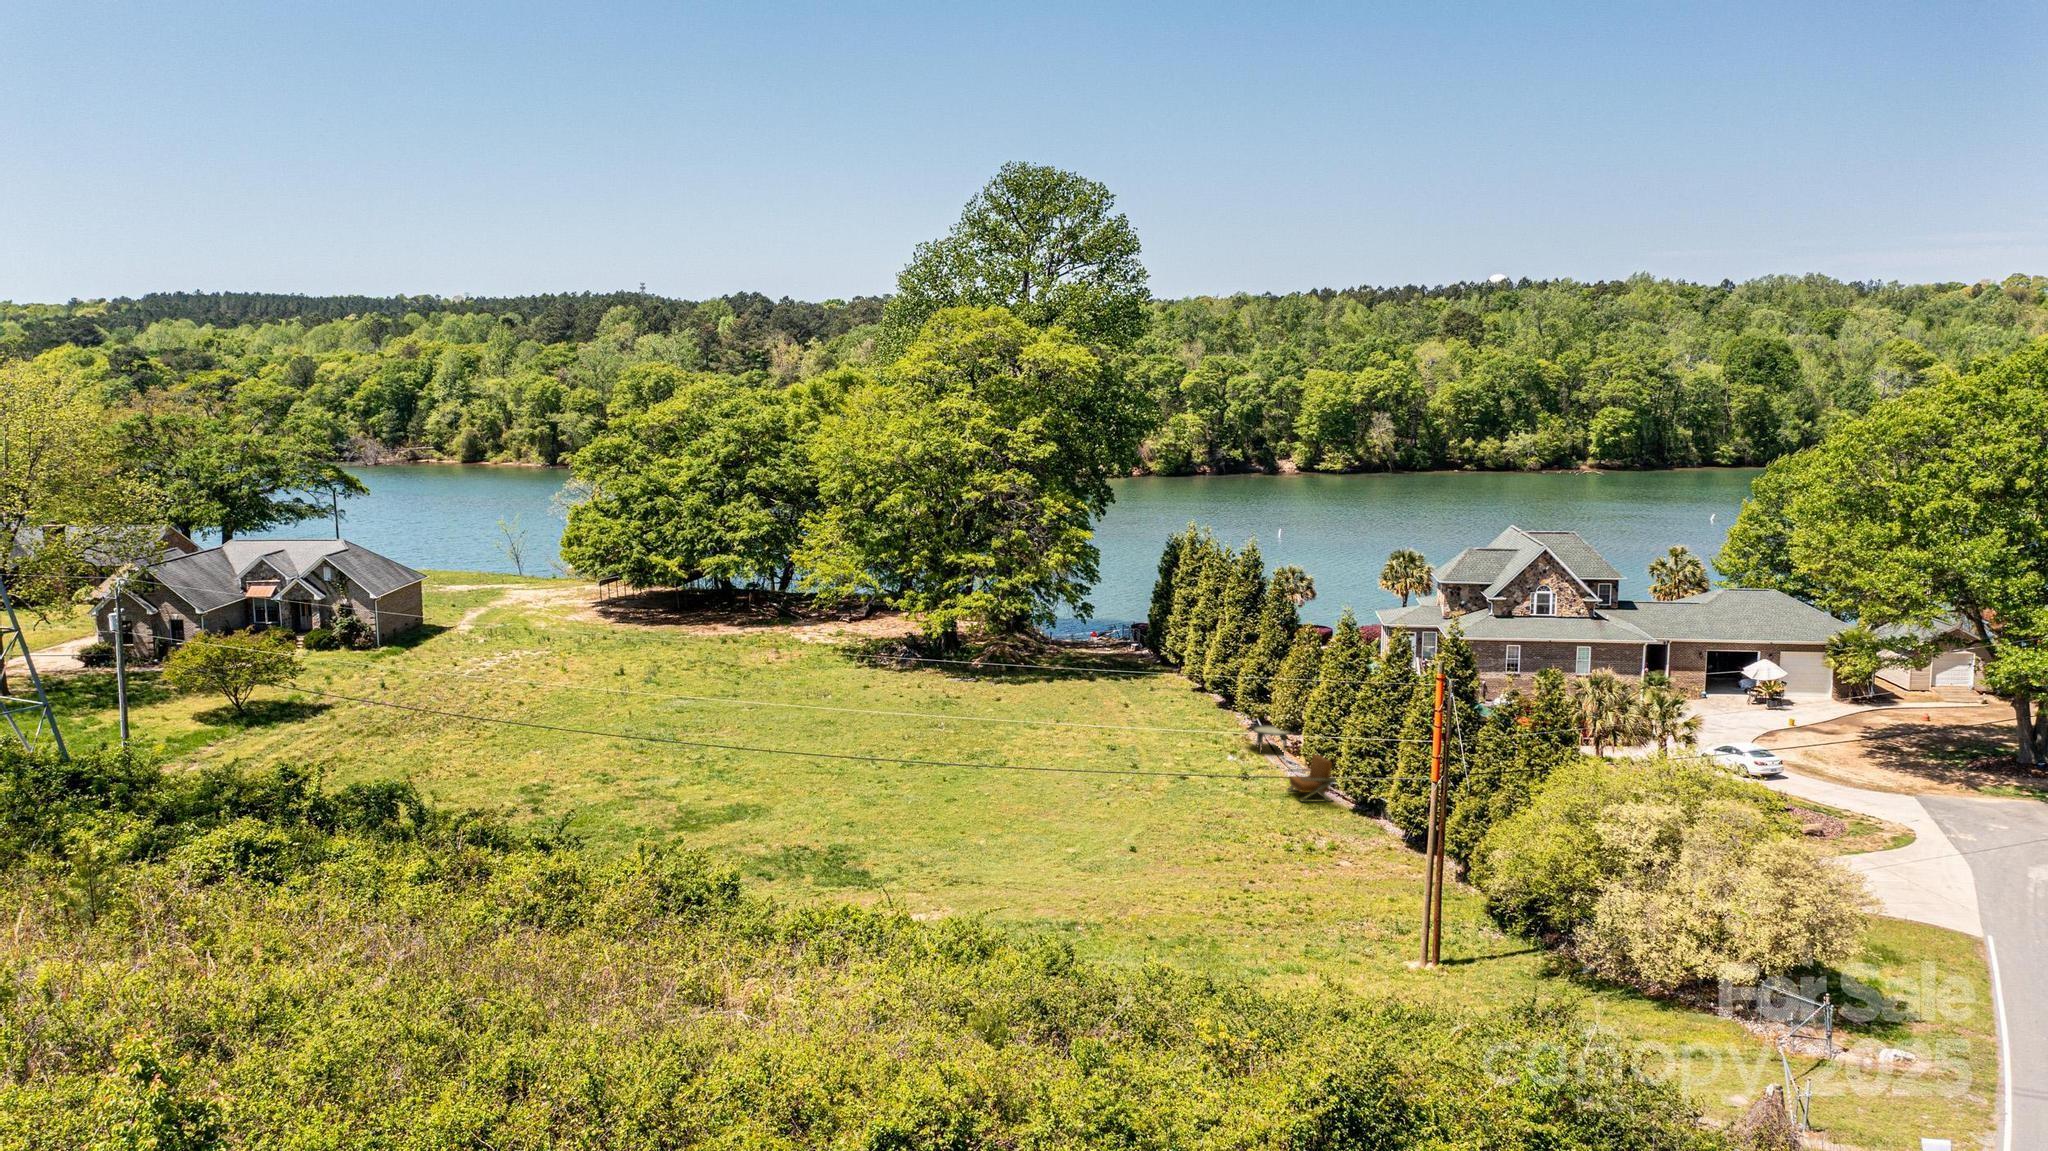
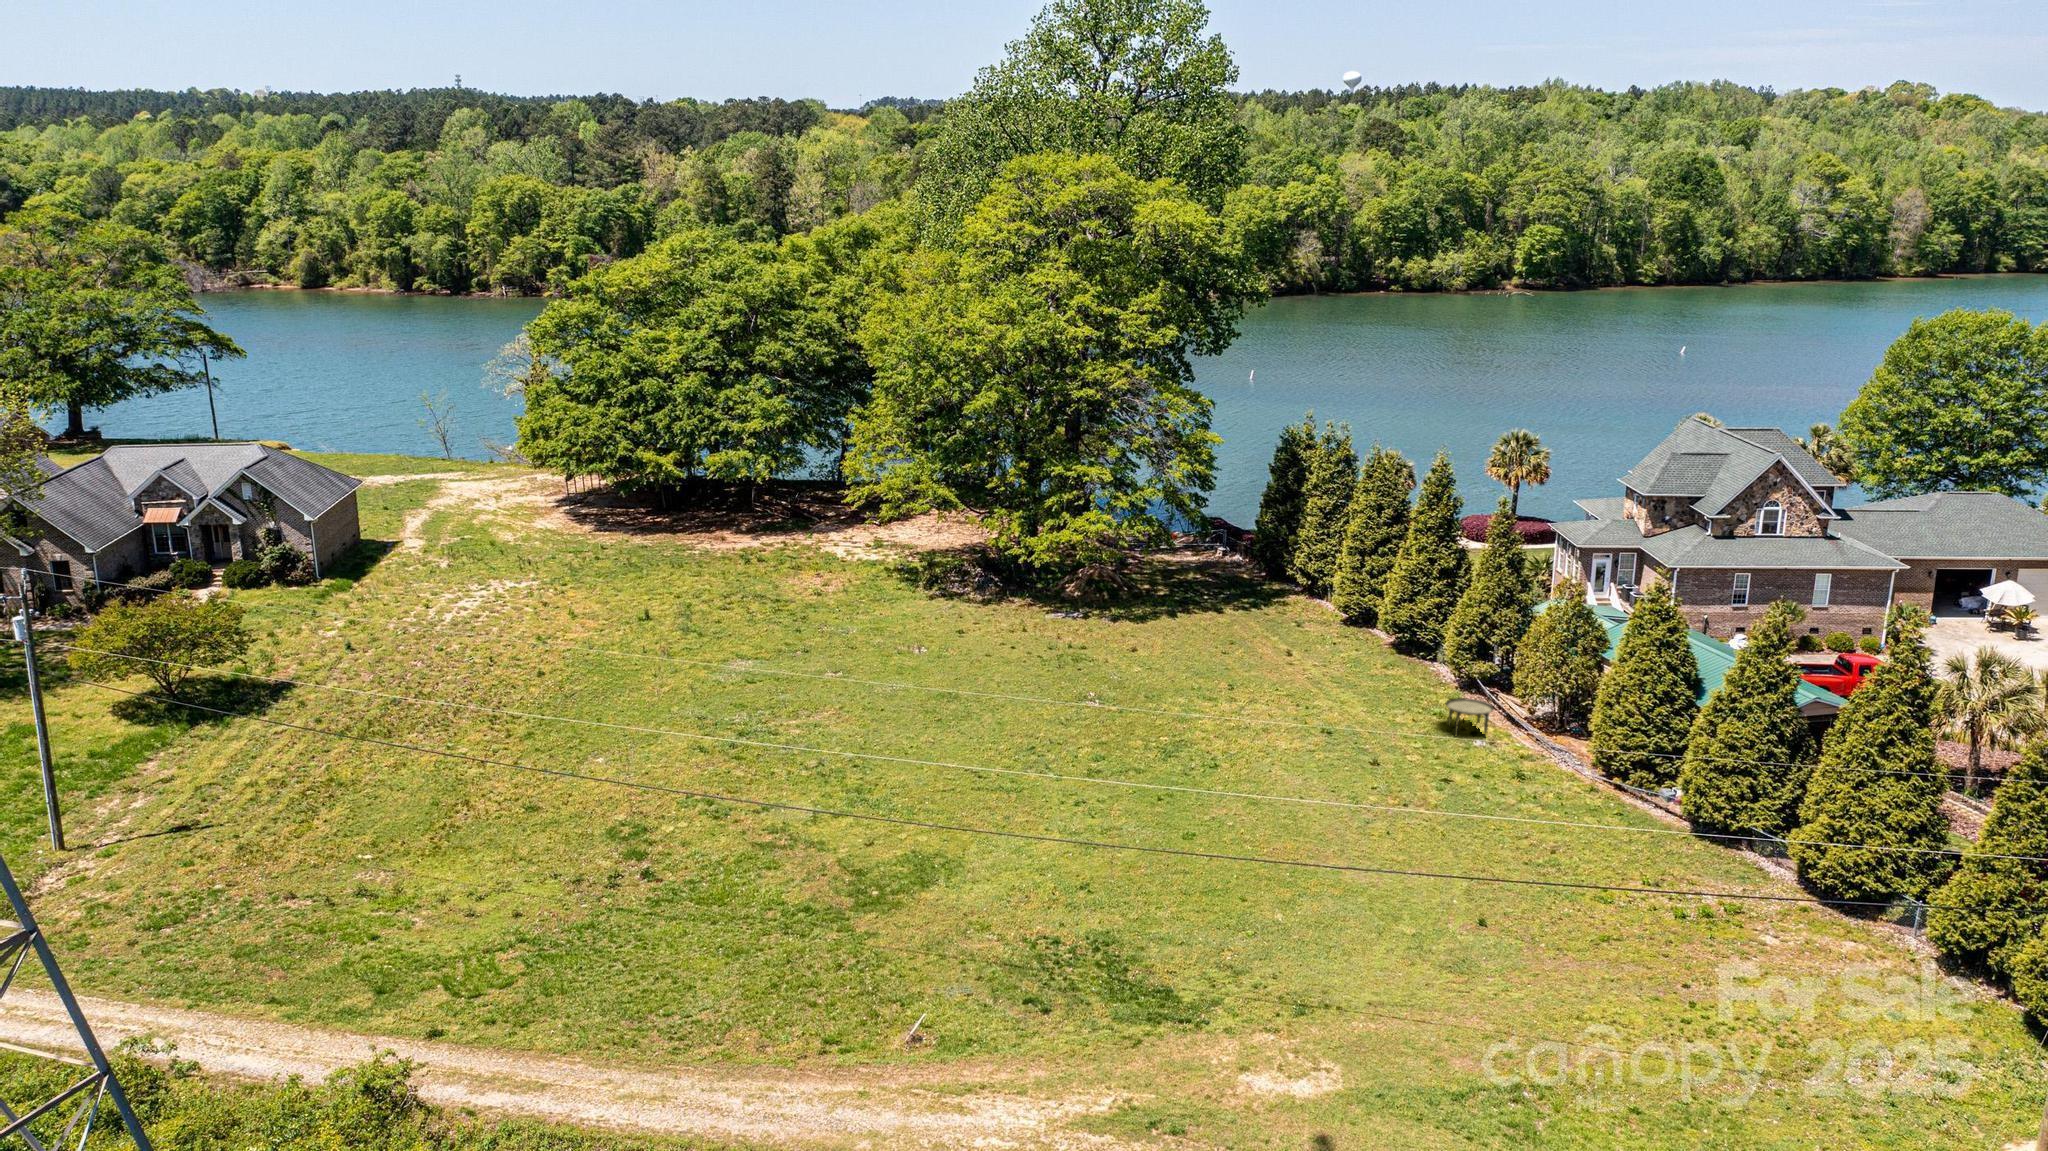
lounge chair: present [1287,754,1335,802] -> none [1505,753,1572,814]

